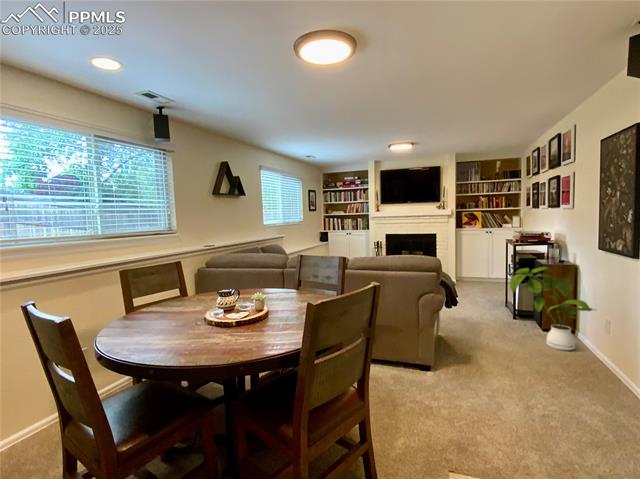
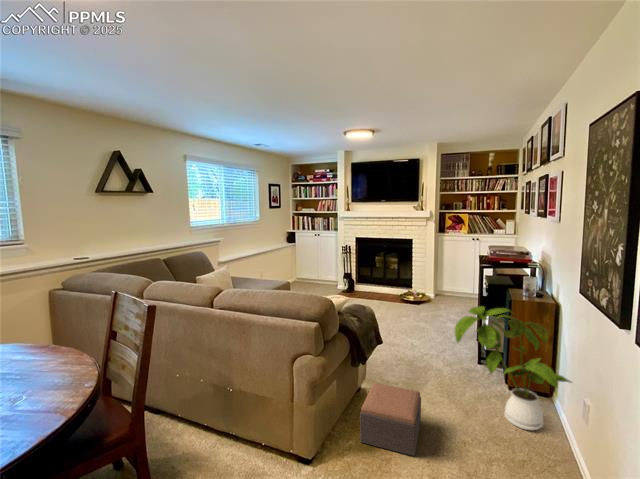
footstool: none [453,325,497,365] -> present [360,383,421,456]

